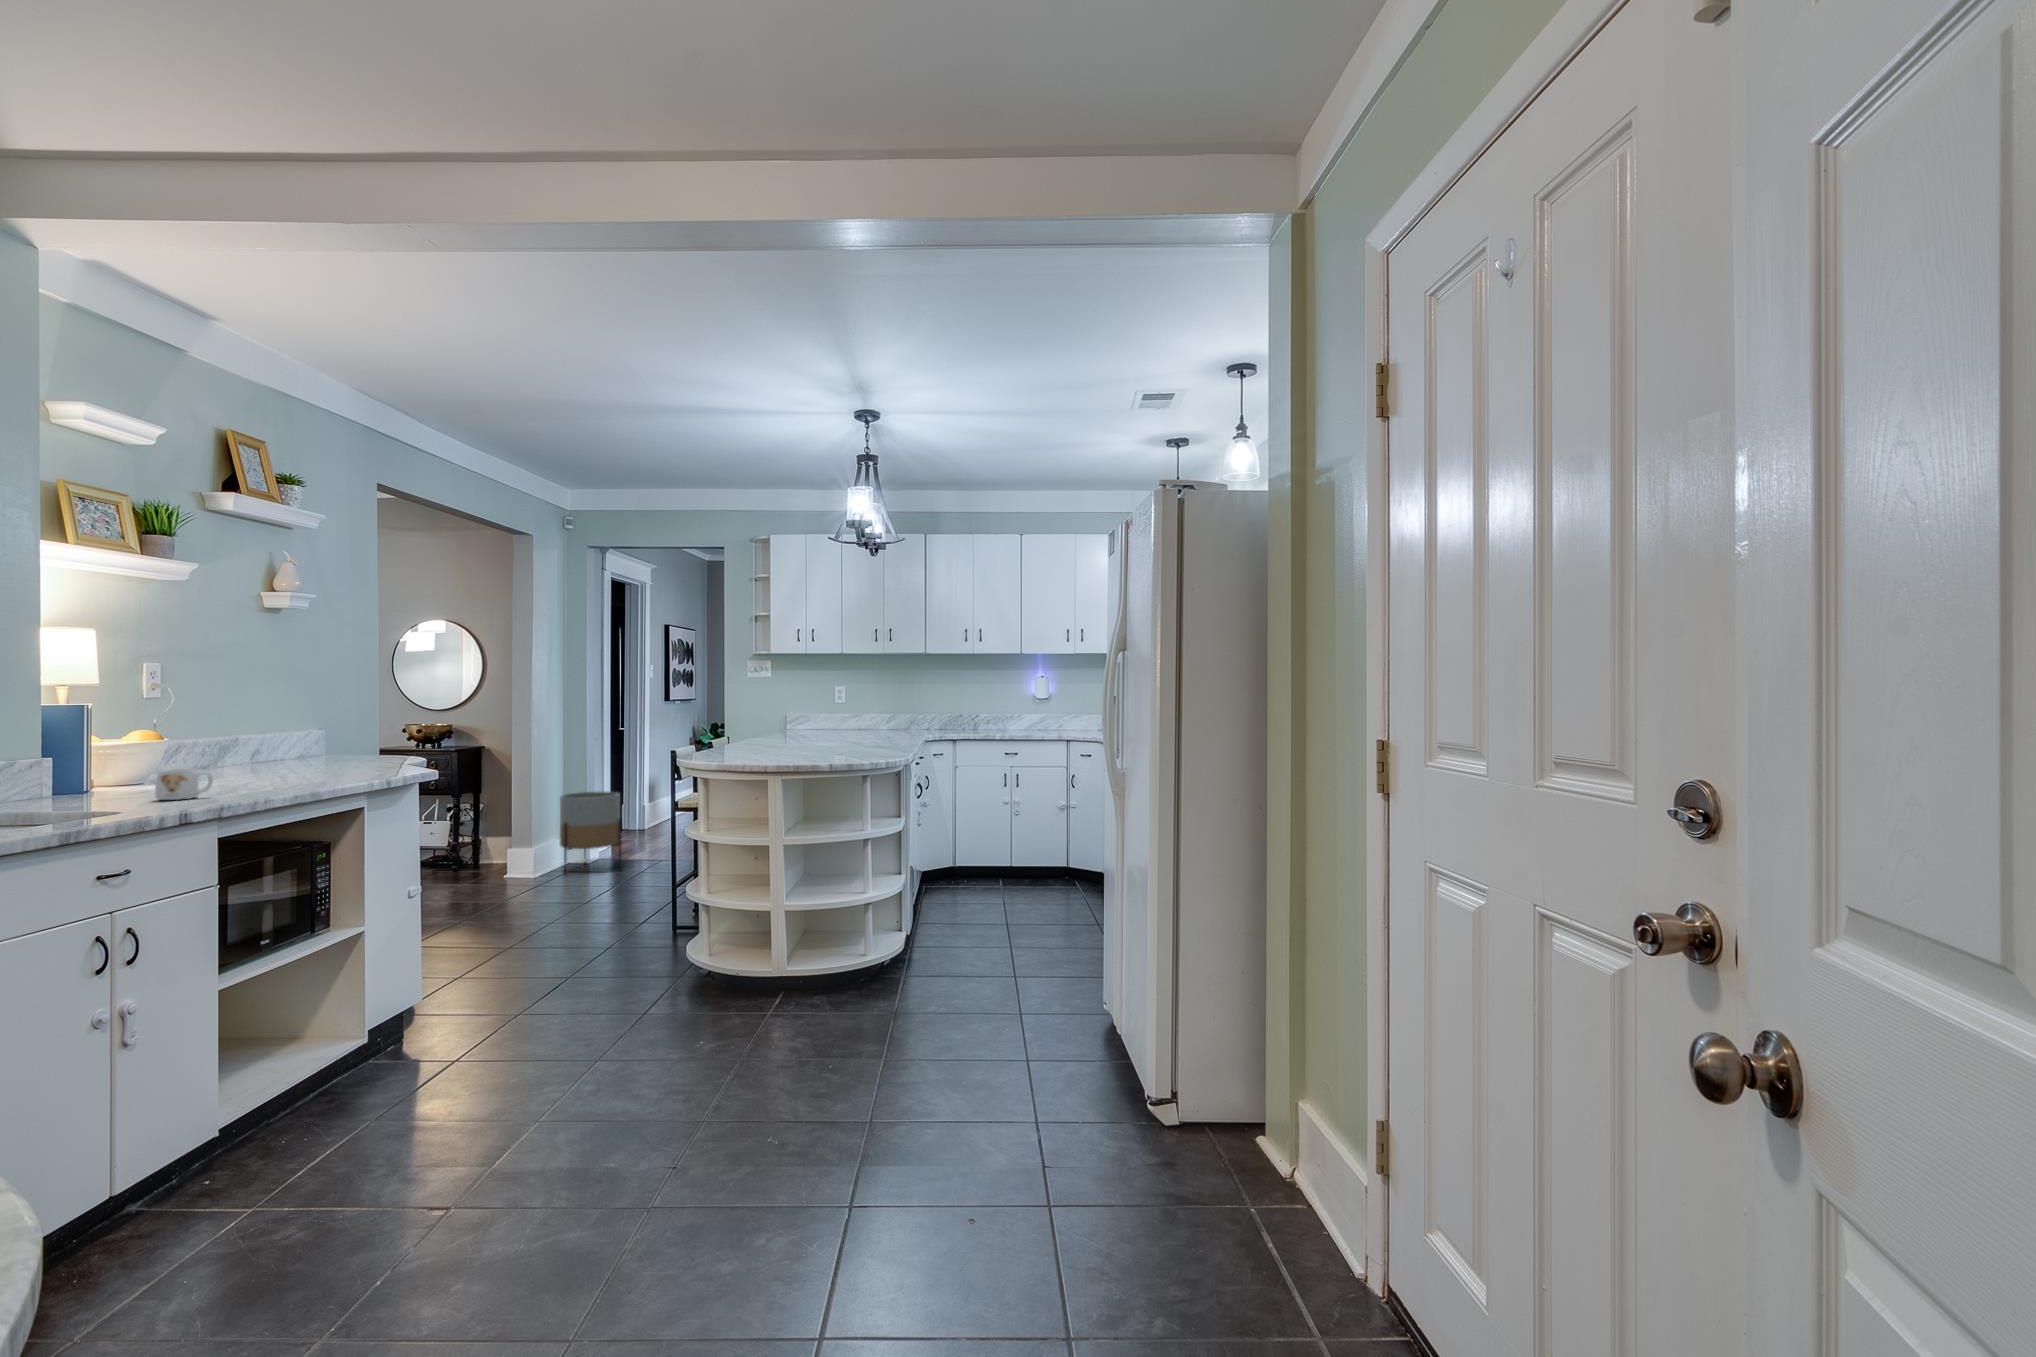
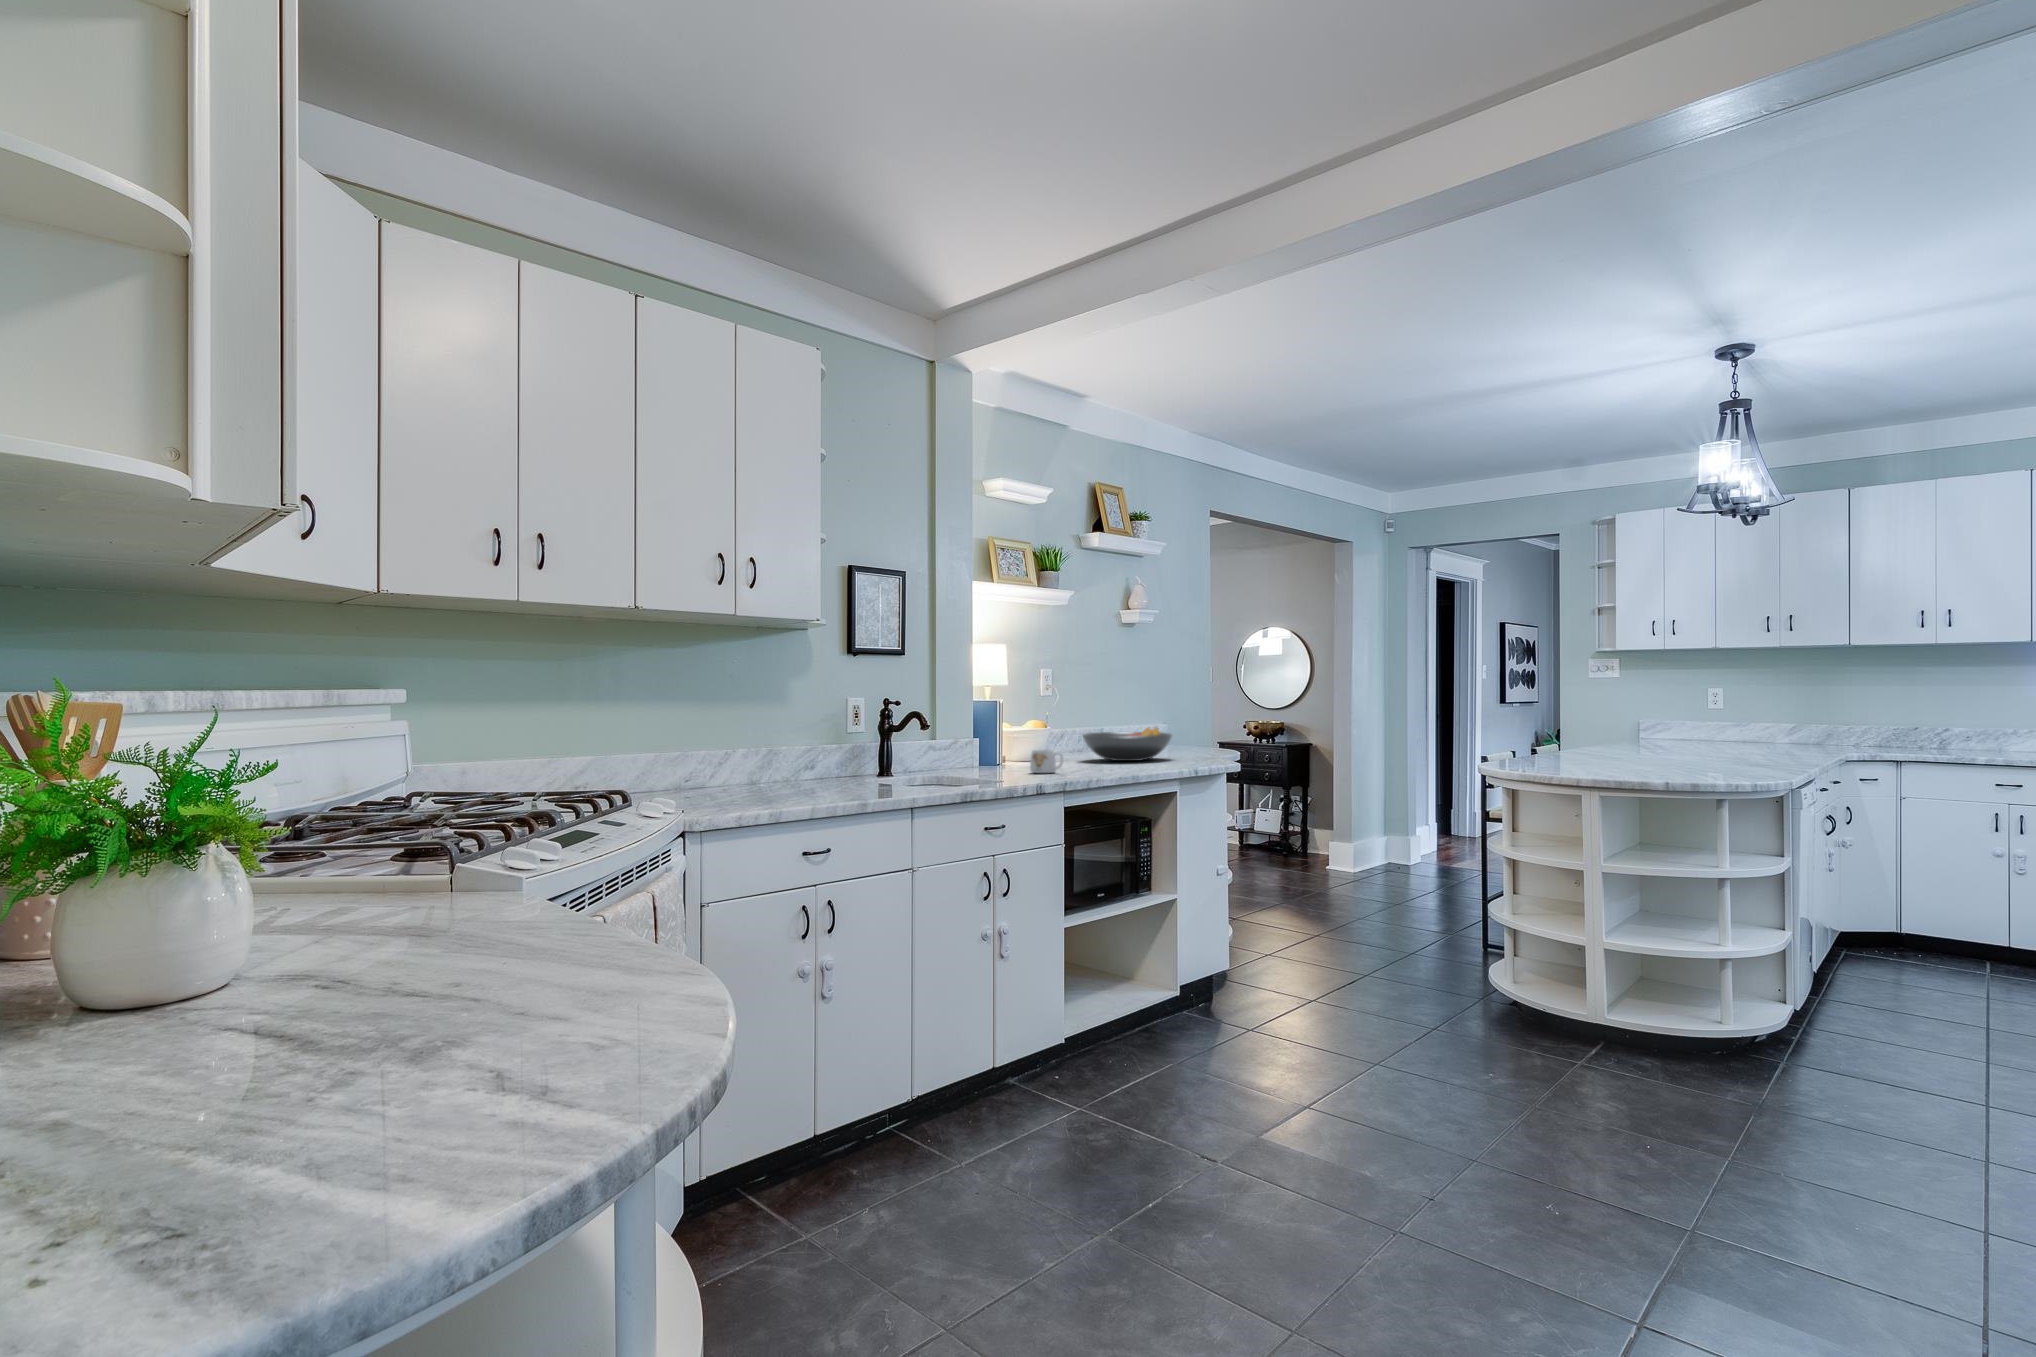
fruit bowl: none [219,734,355,777] -> present [1083,727,1172,761]
planter: present [560,792,621,875] -> none [1379,793,1440,877]

